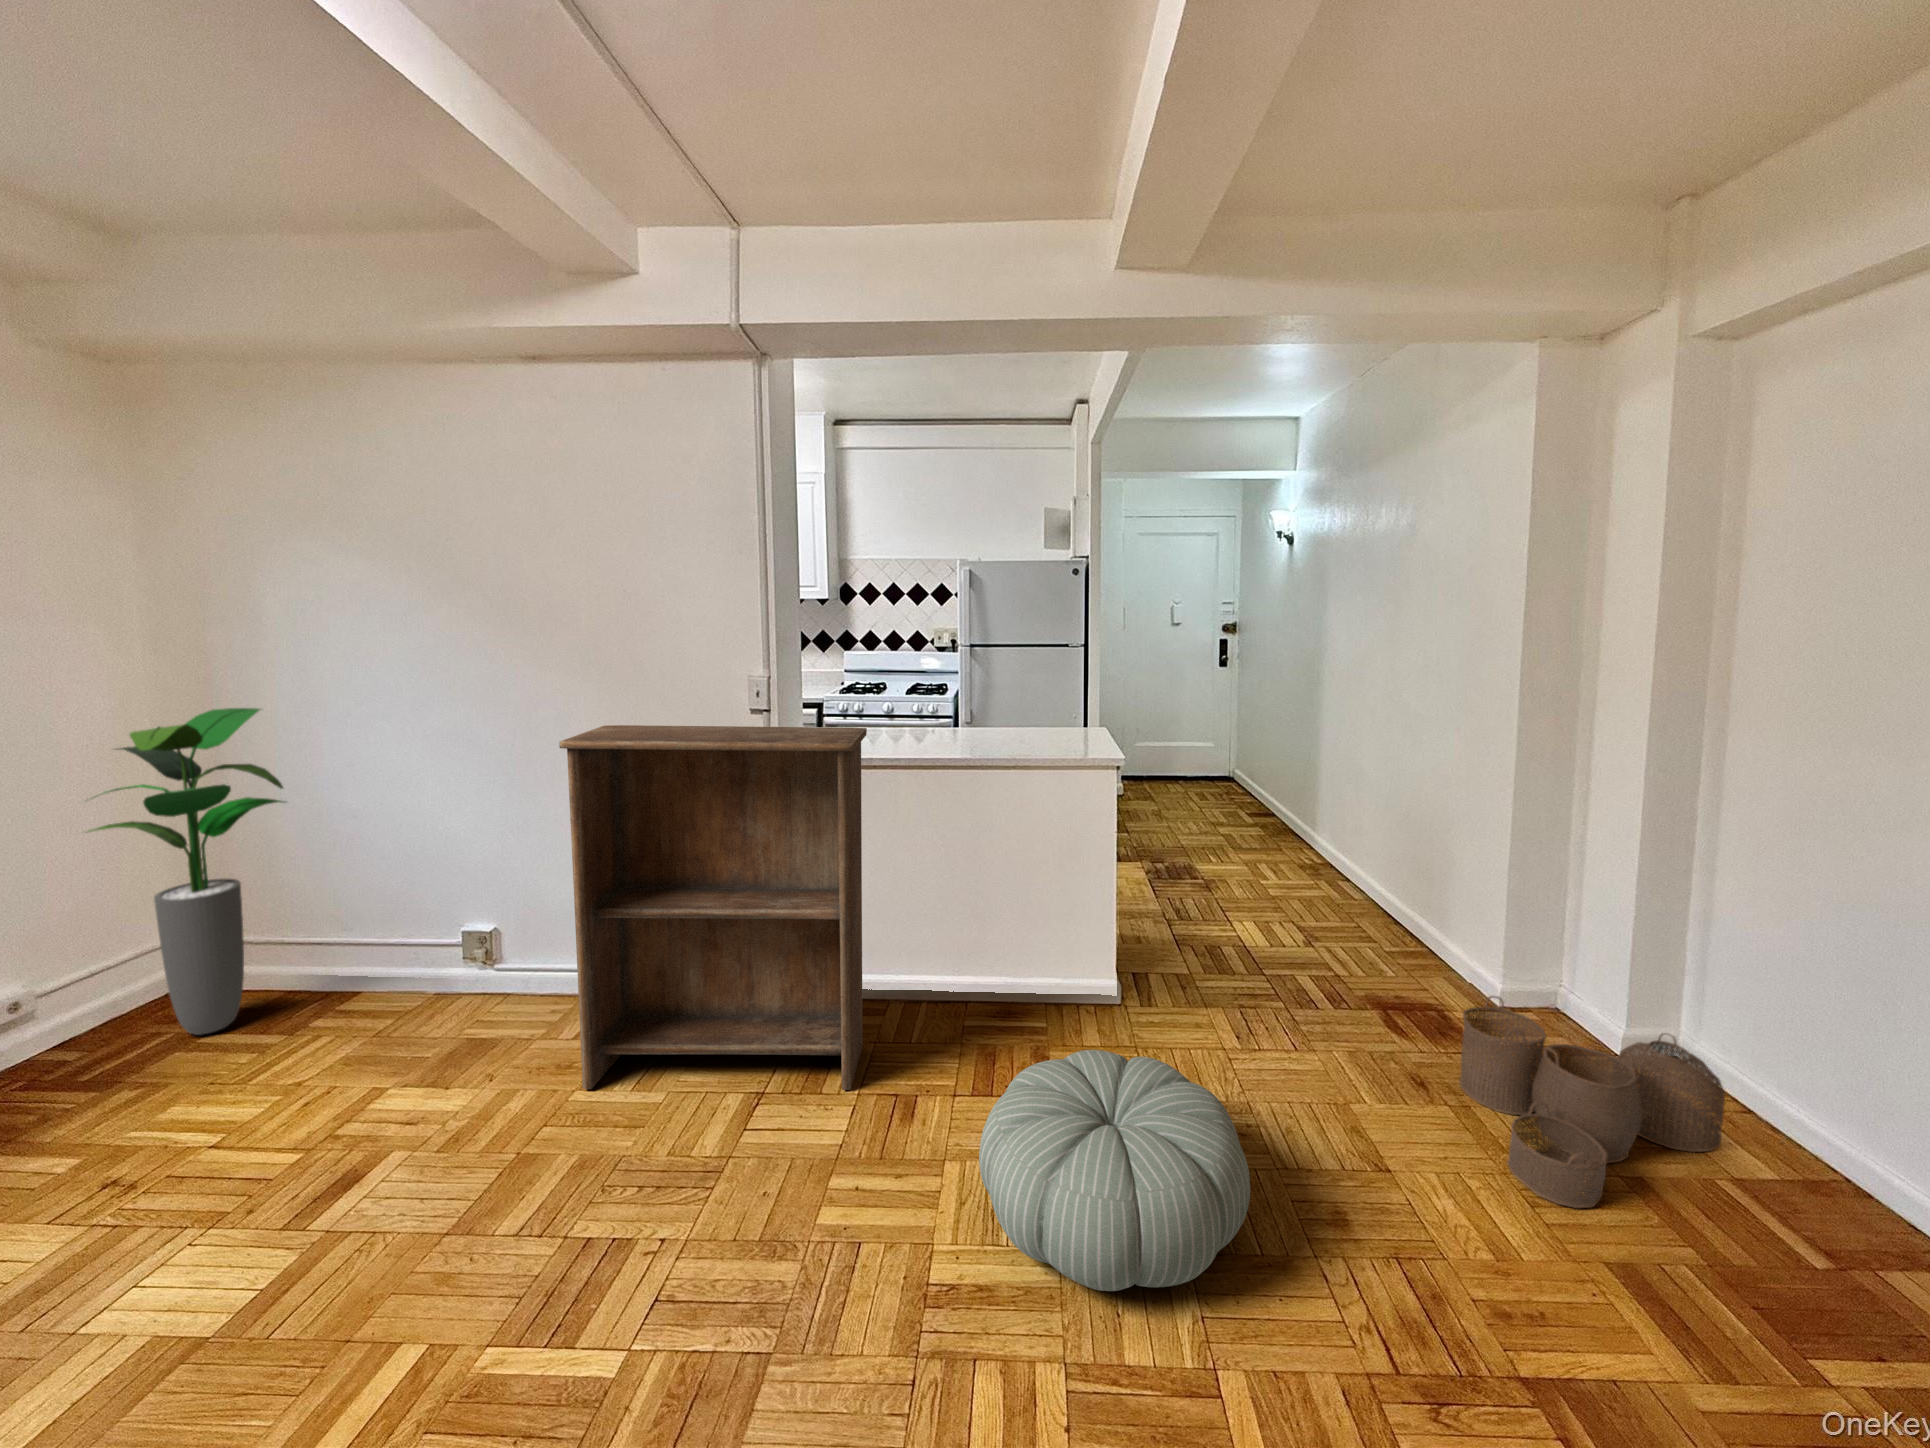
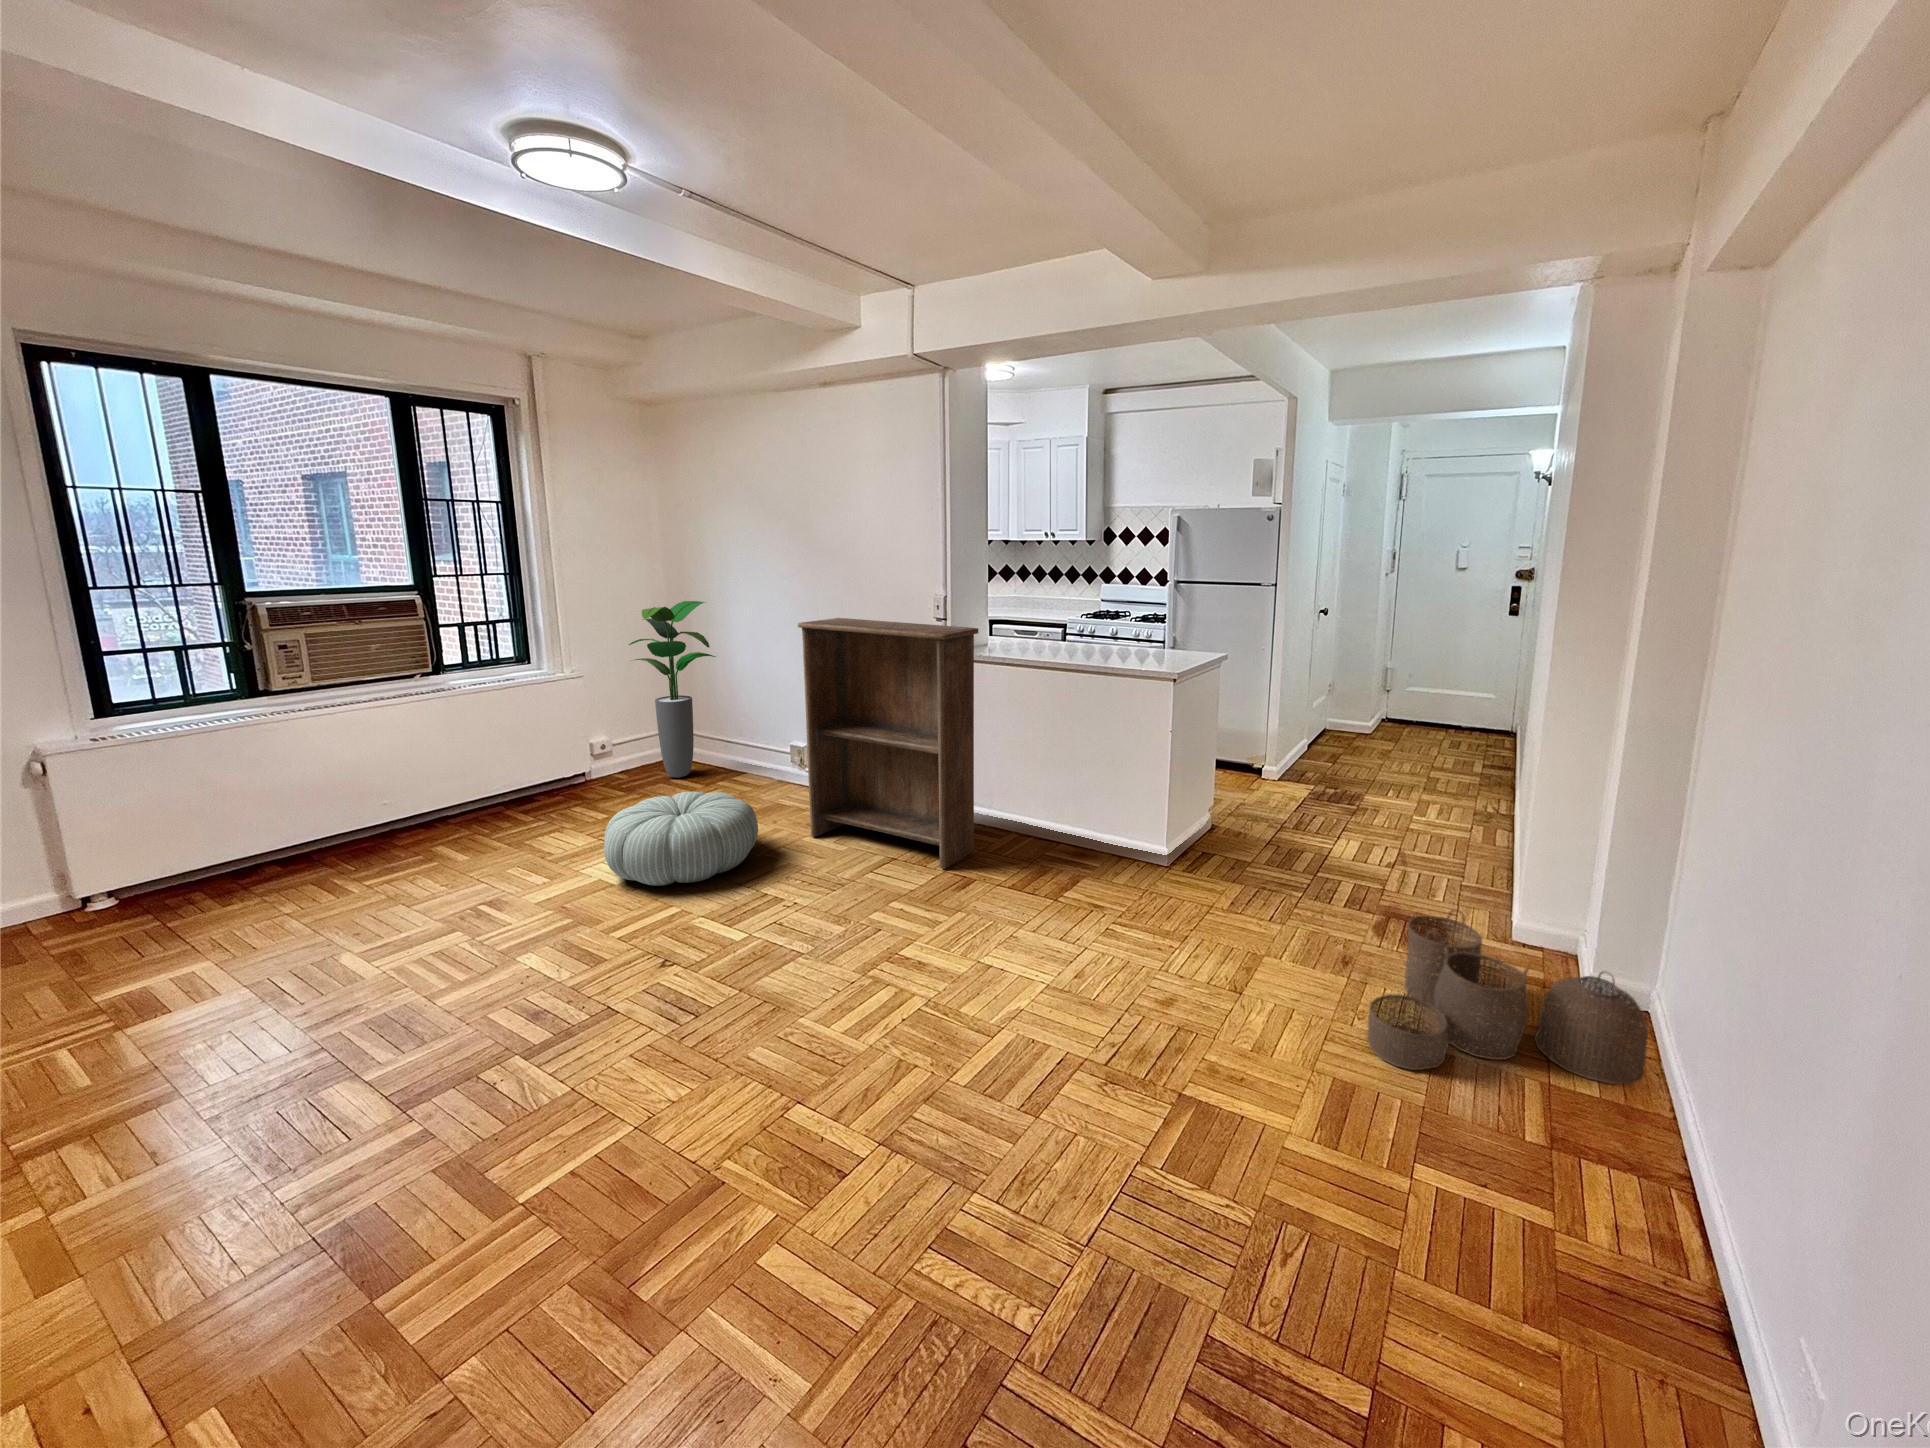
pouf: present [979,1050,1250,1291] -> present [604,792,758,886]

